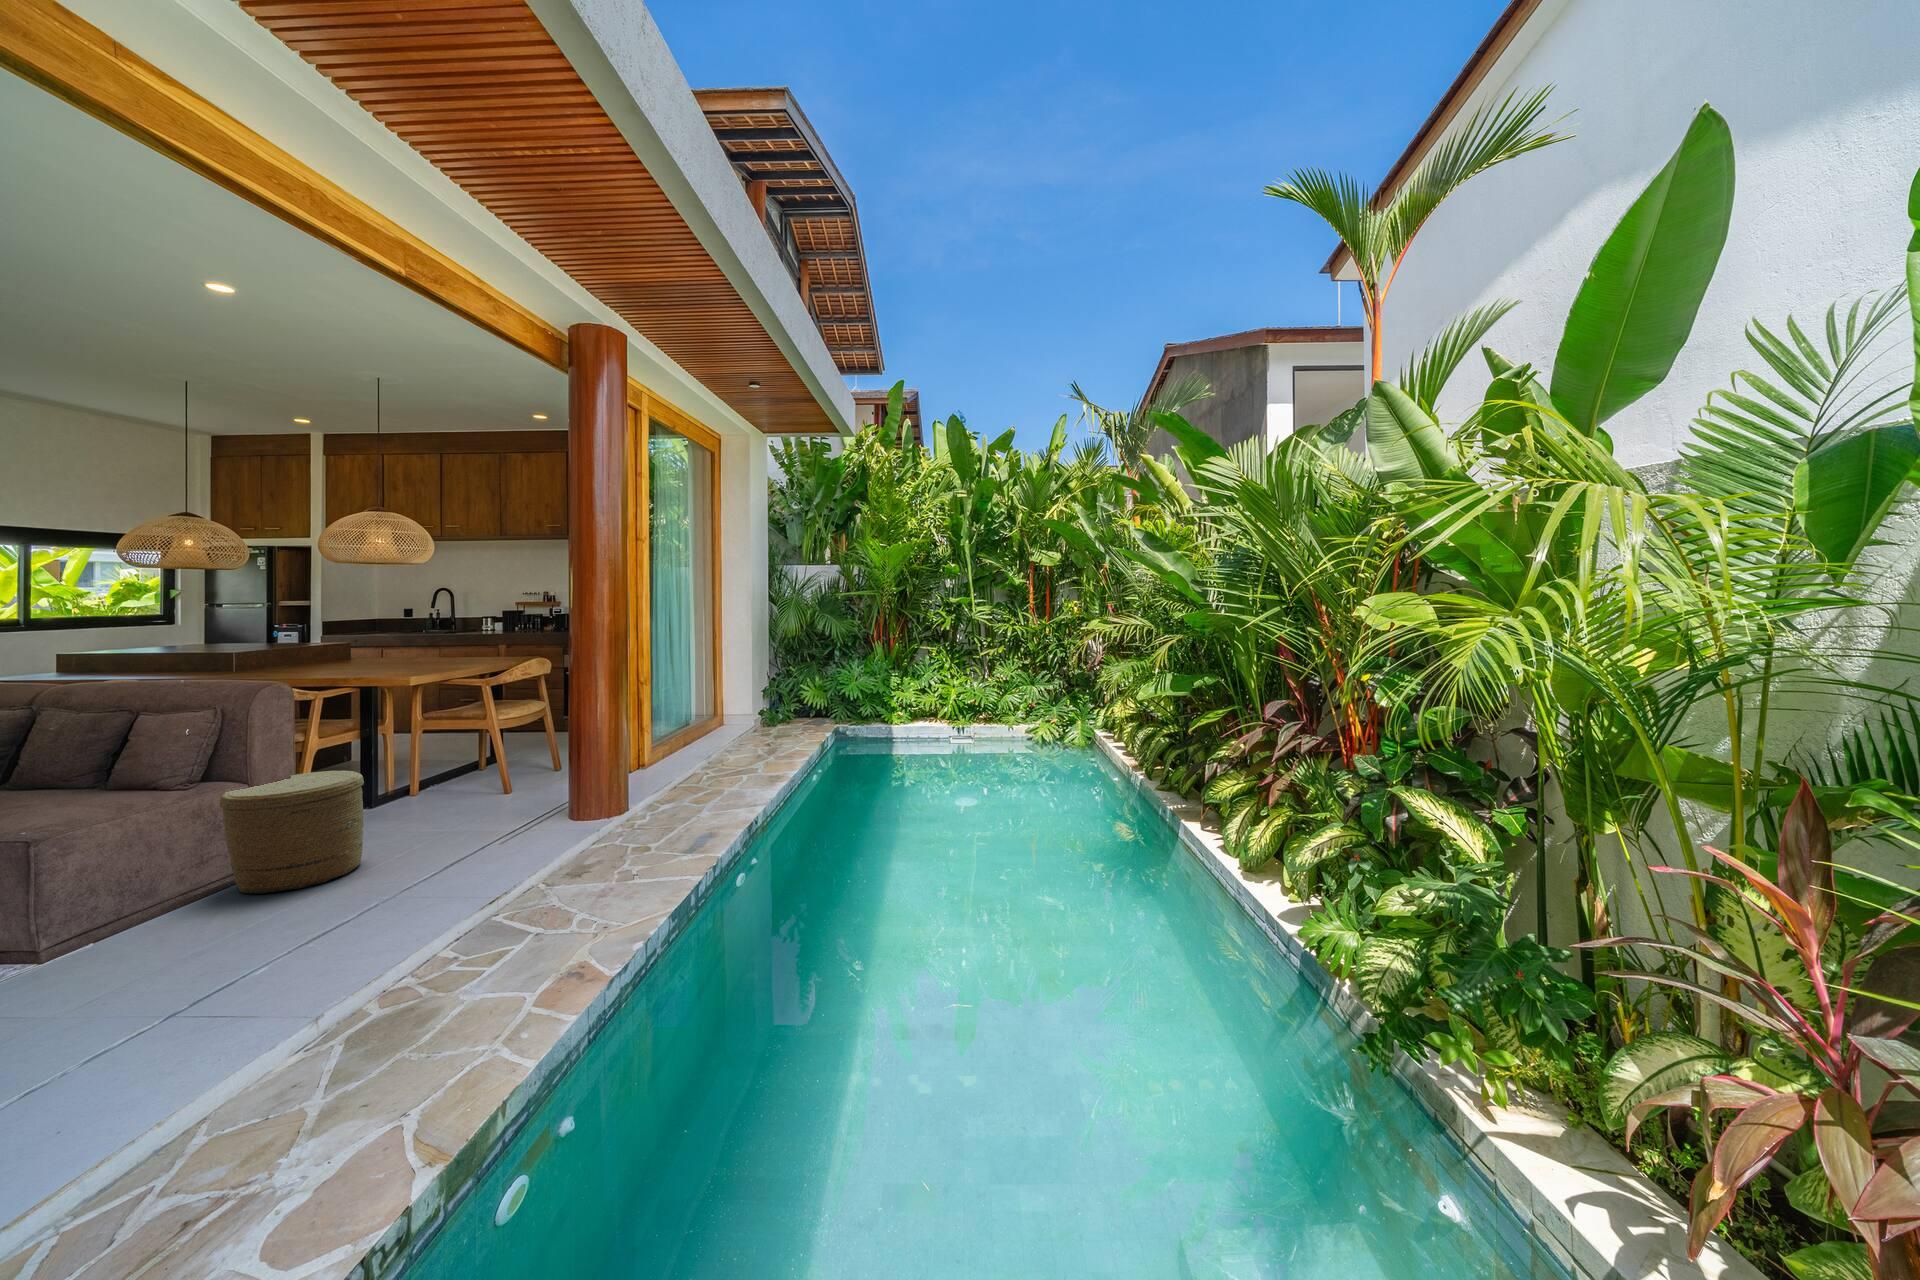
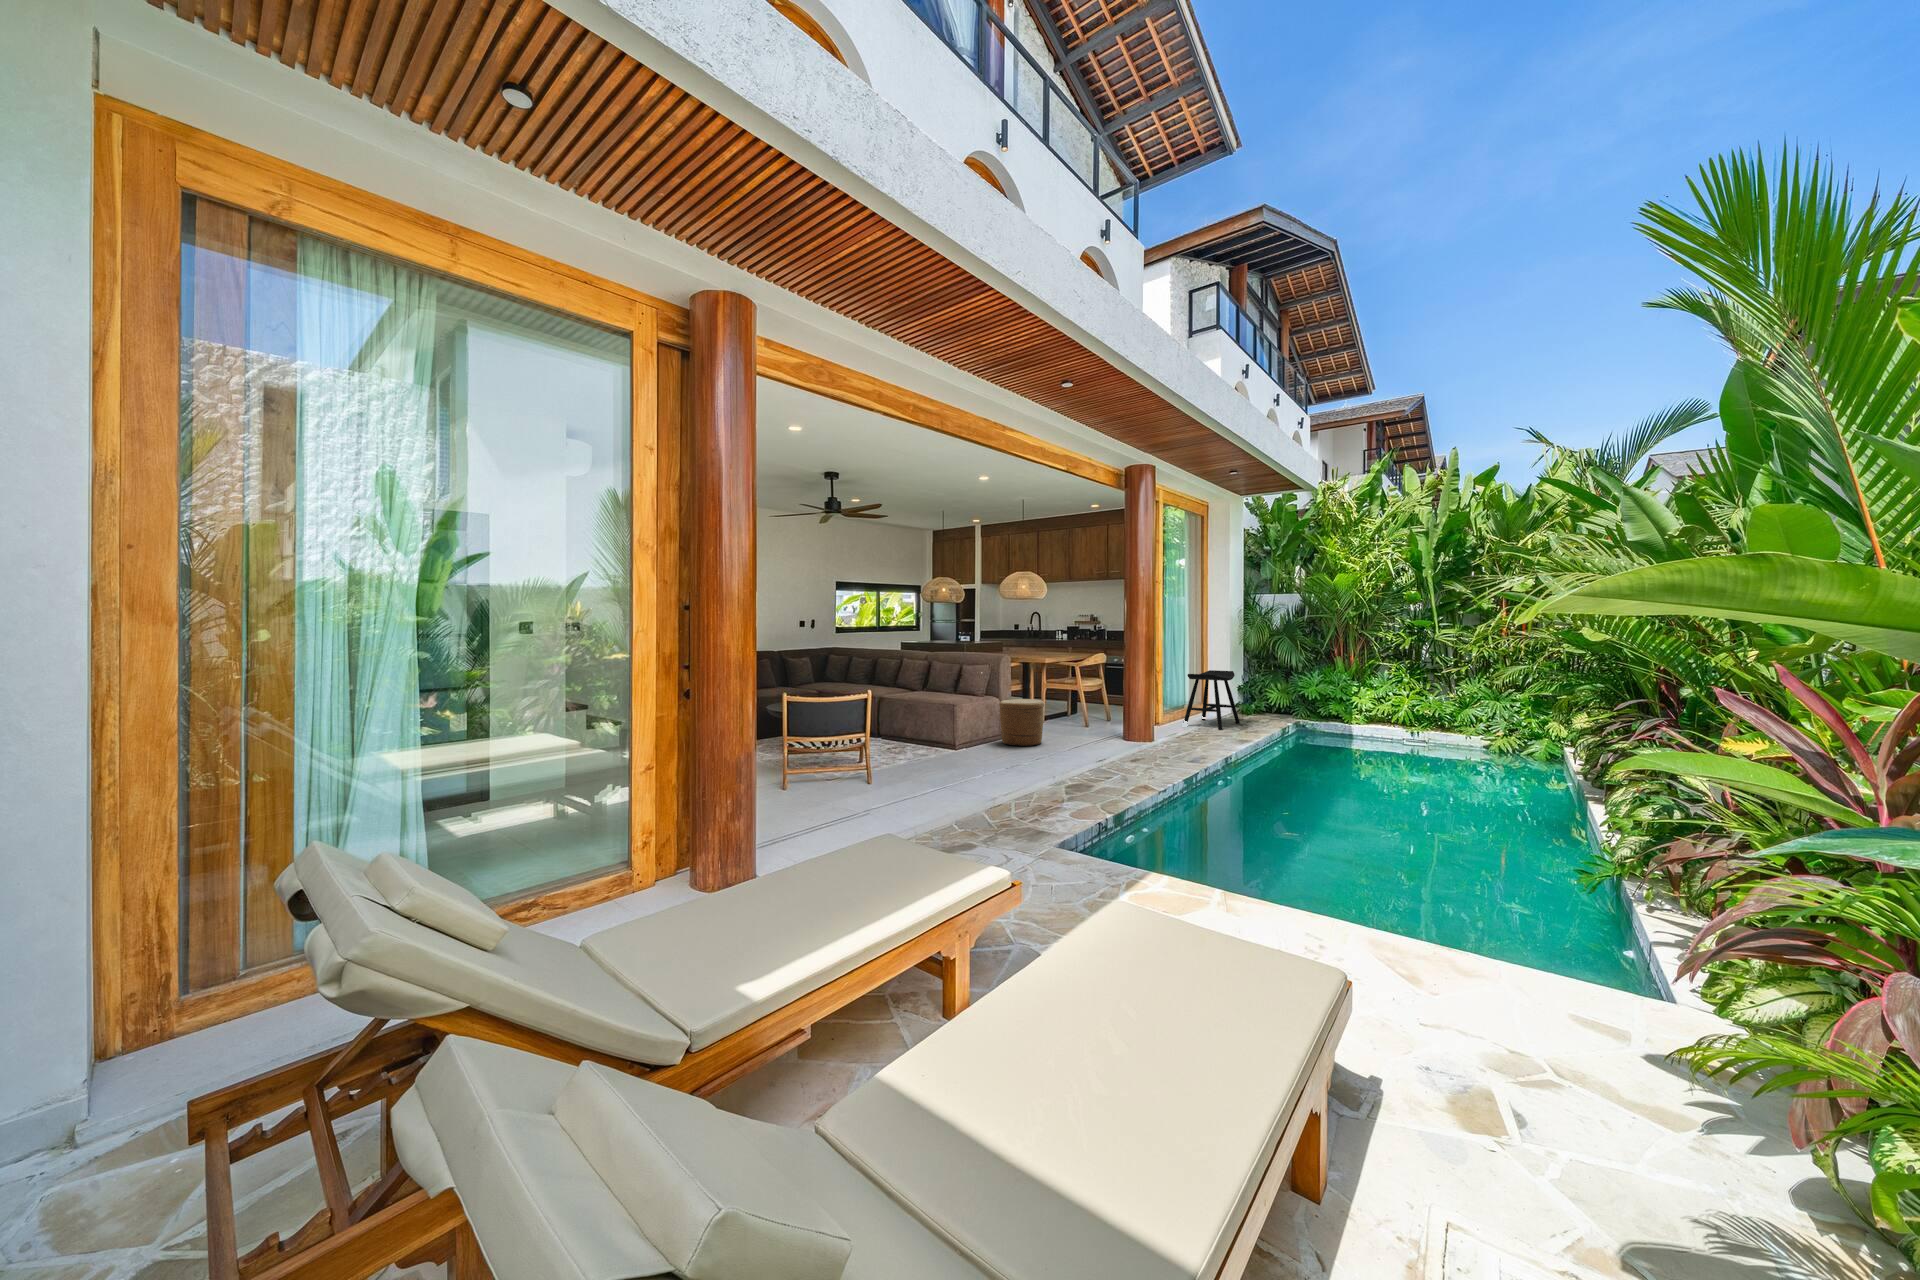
stool: none [682,670,765,761] -> present [1184,670,1240,729]

